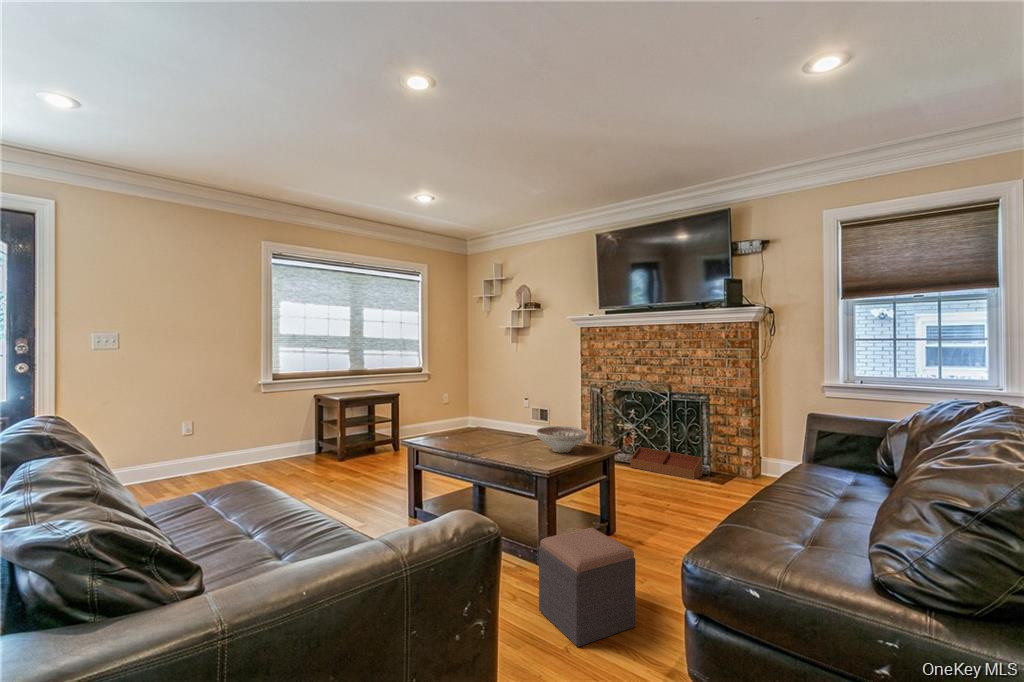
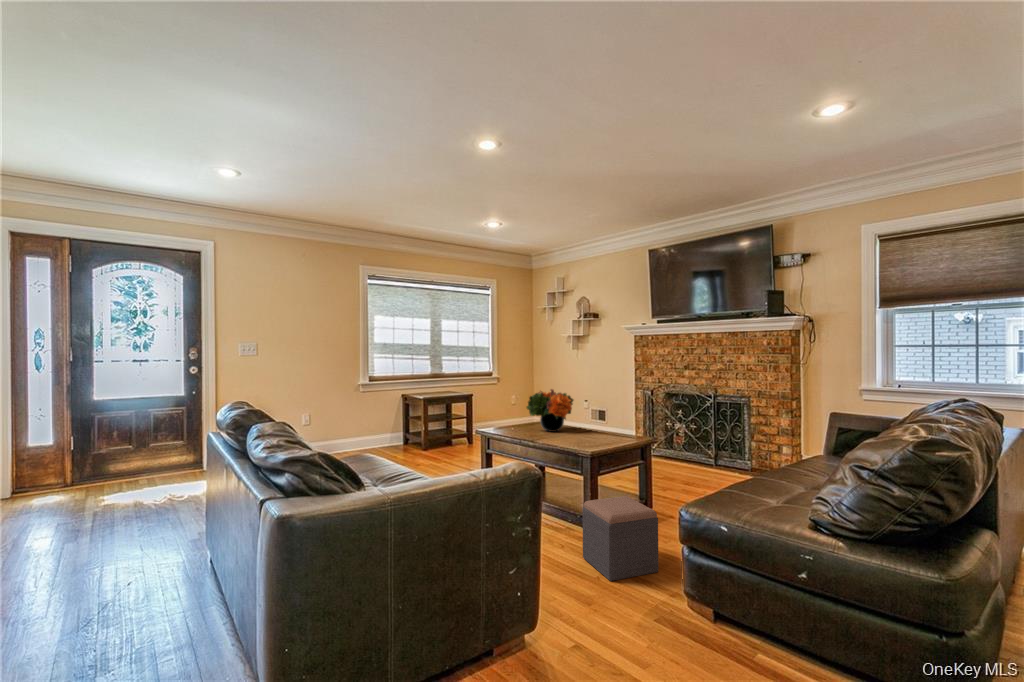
flower arrangement: none [463,390,520,442] -> present [527,389,573,432]
decorative bowl: present [537,426,587,453] -> none [586,419,629,440]
storage bin: present [630,447,702,480] -> none [678,444,745,474]

